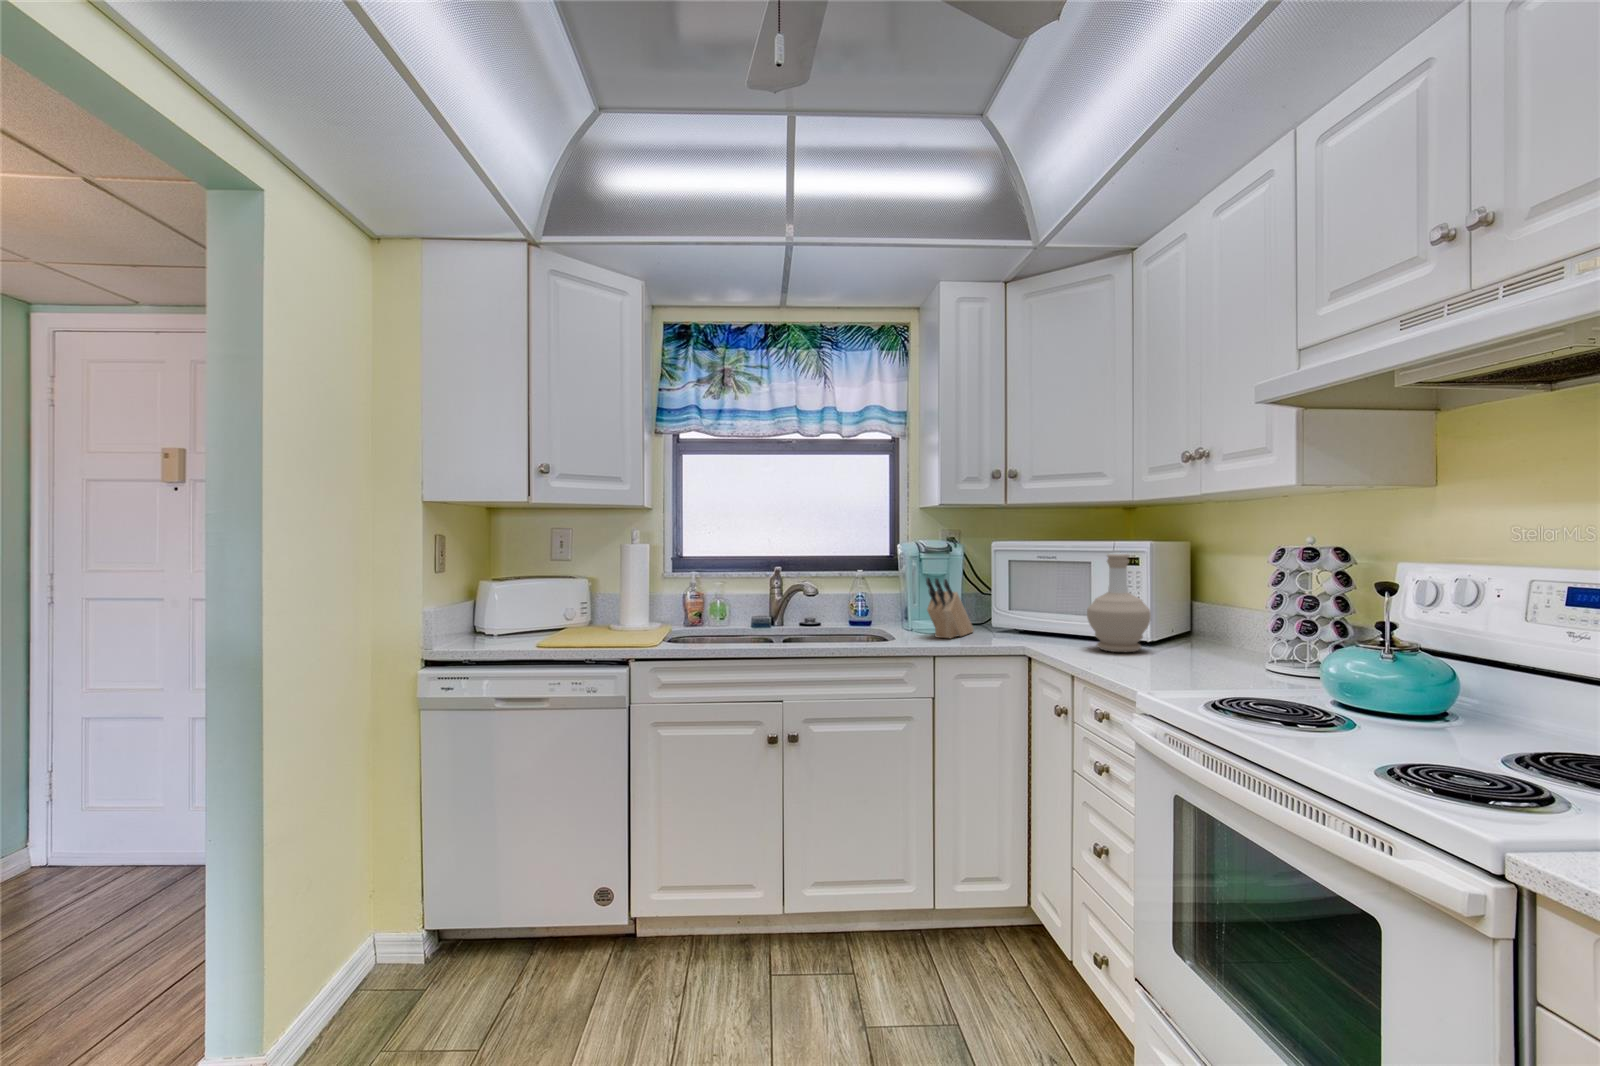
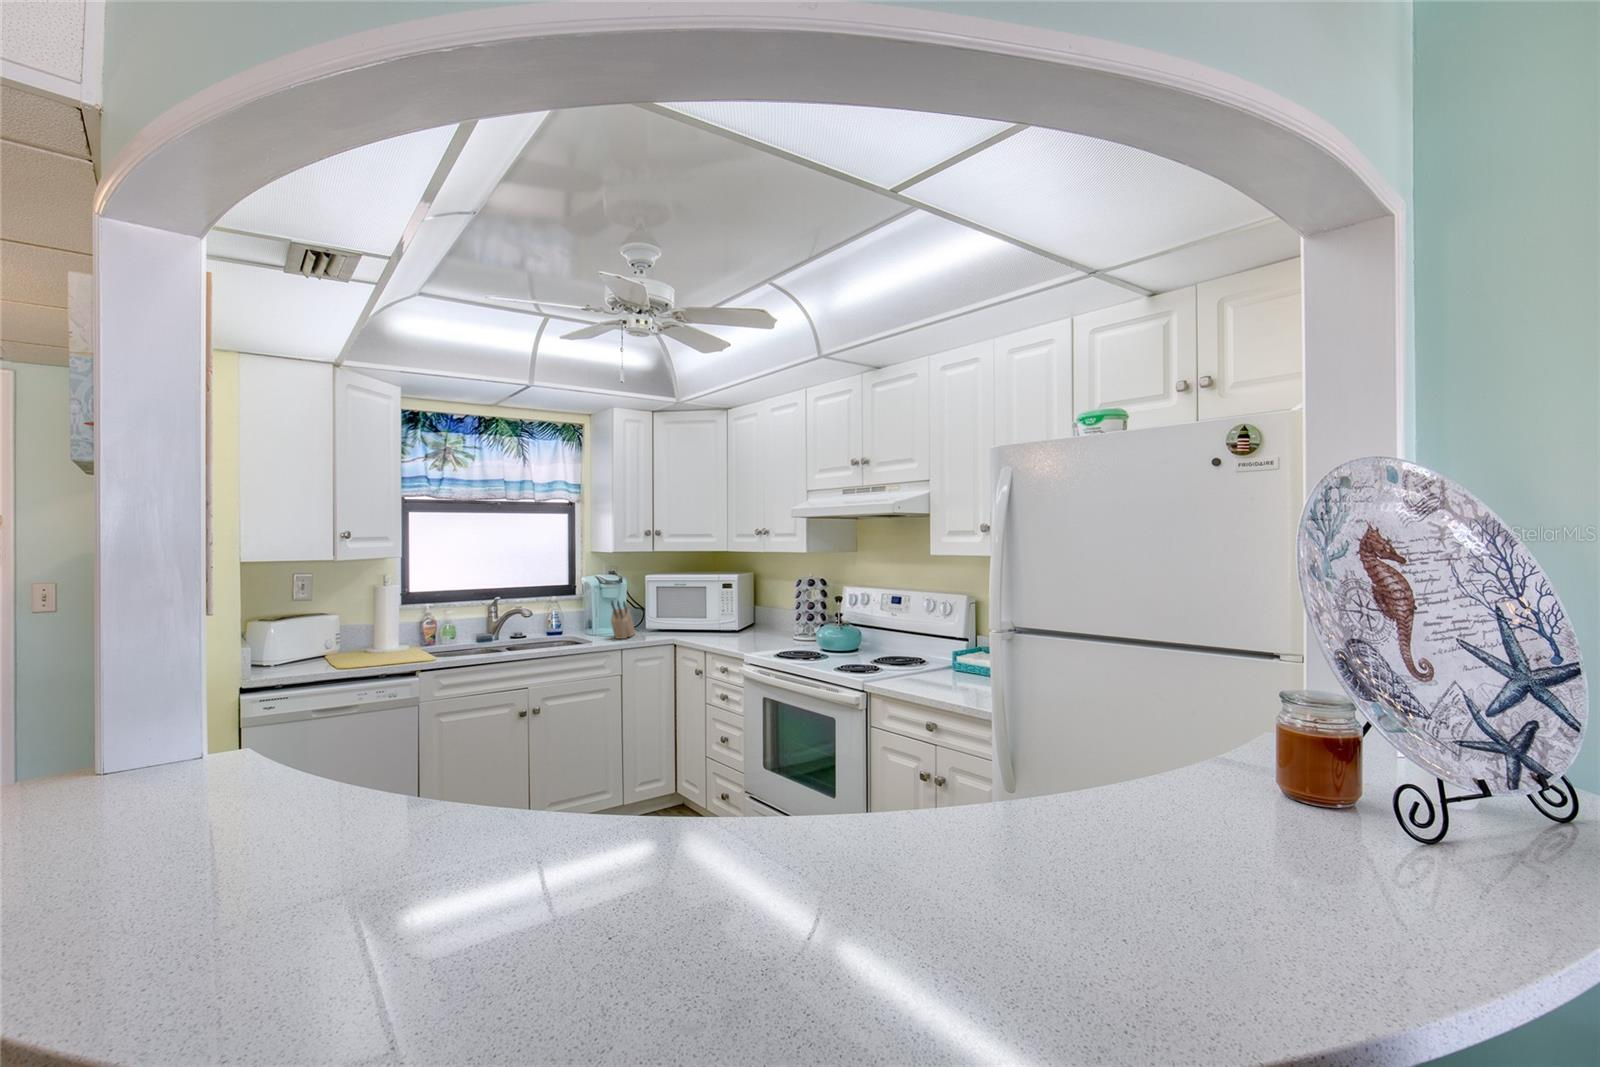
bottle: present [1087,554,1151,652] -> none [708,583,740,638]

